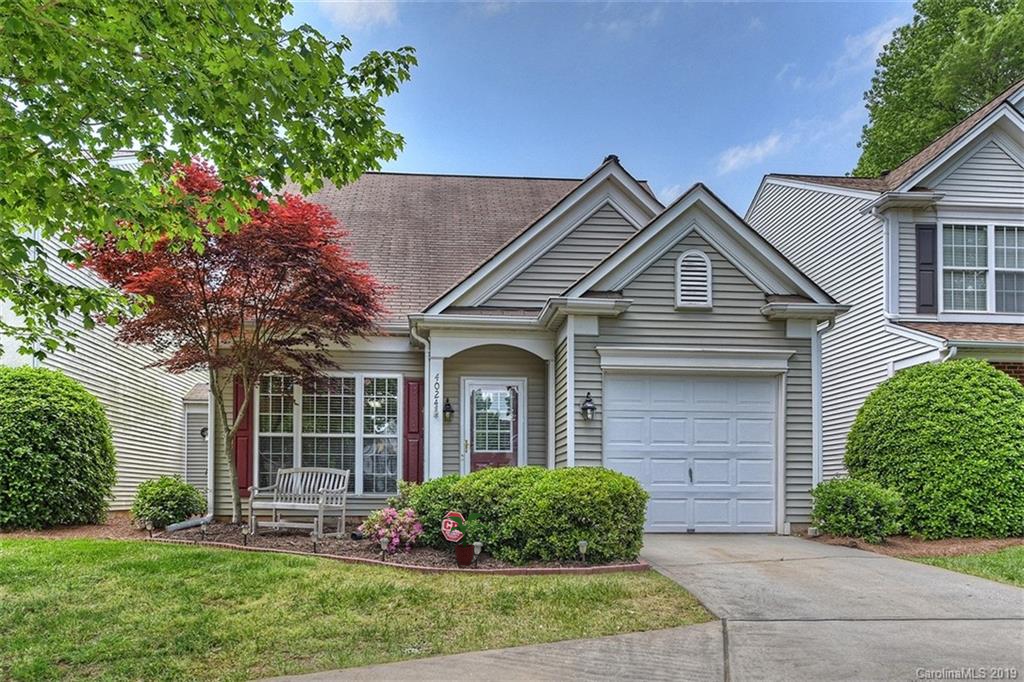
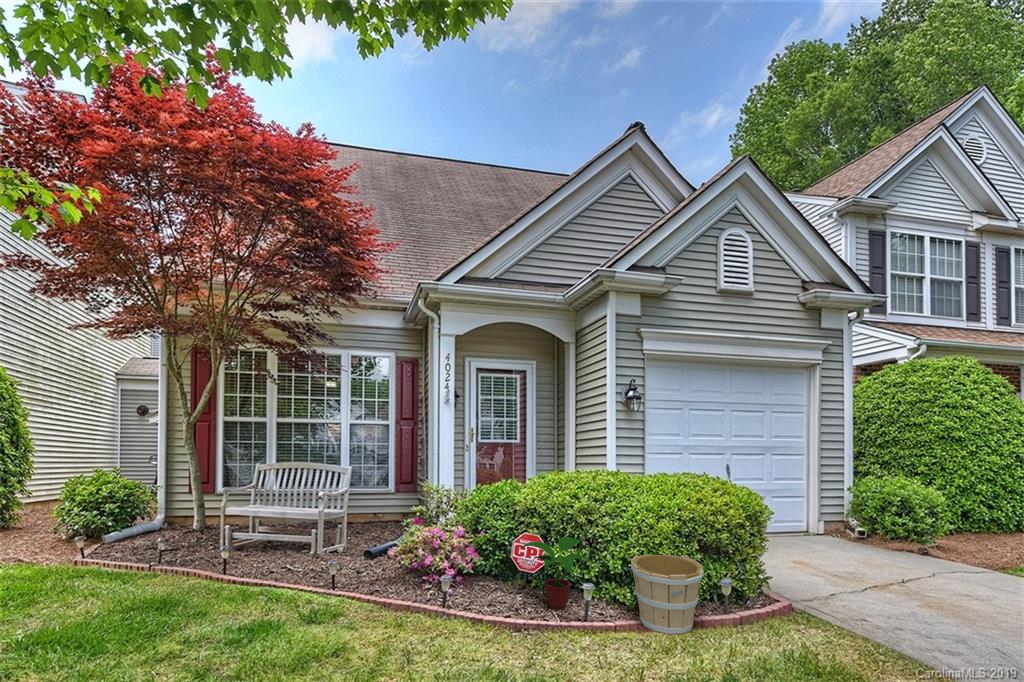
wooden bucket: none [508,524,562,579] -> present [631,555,704,635]

